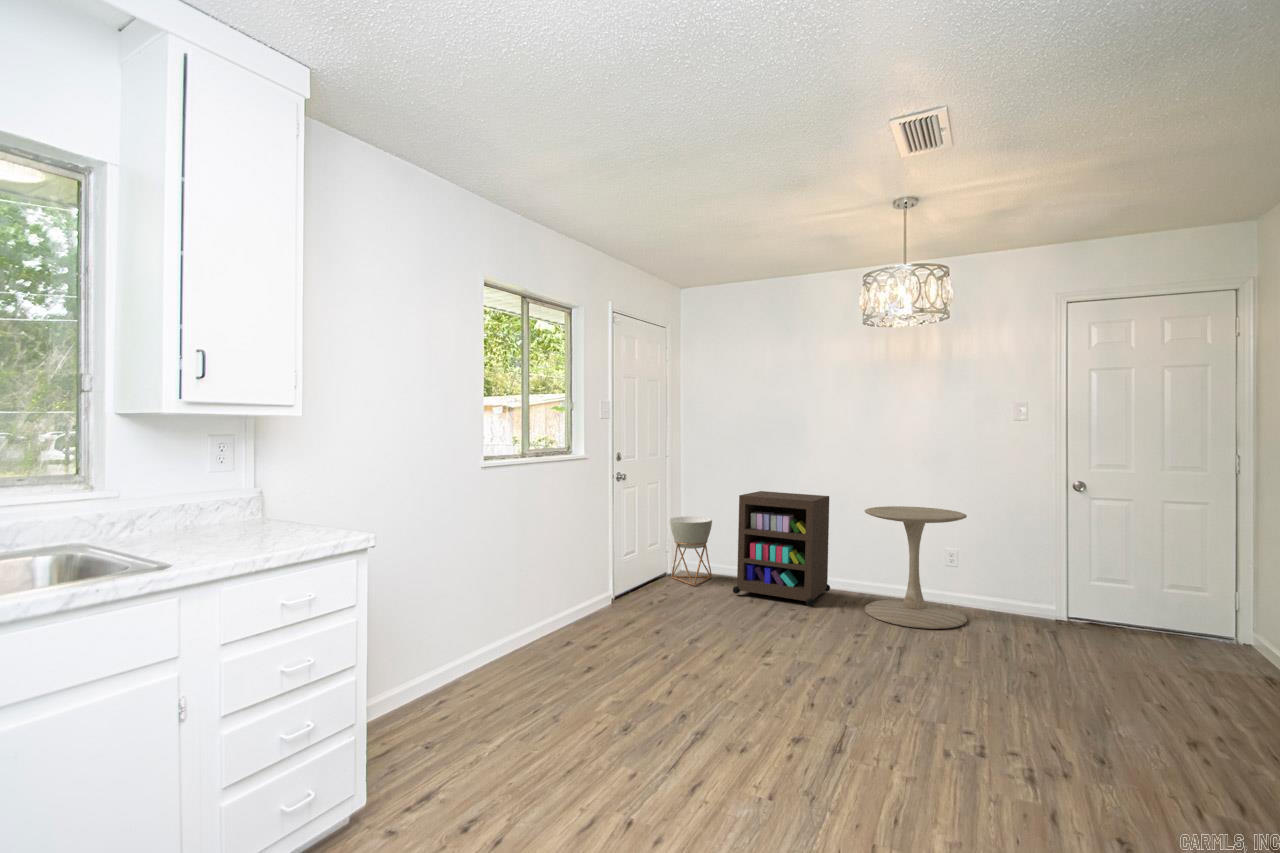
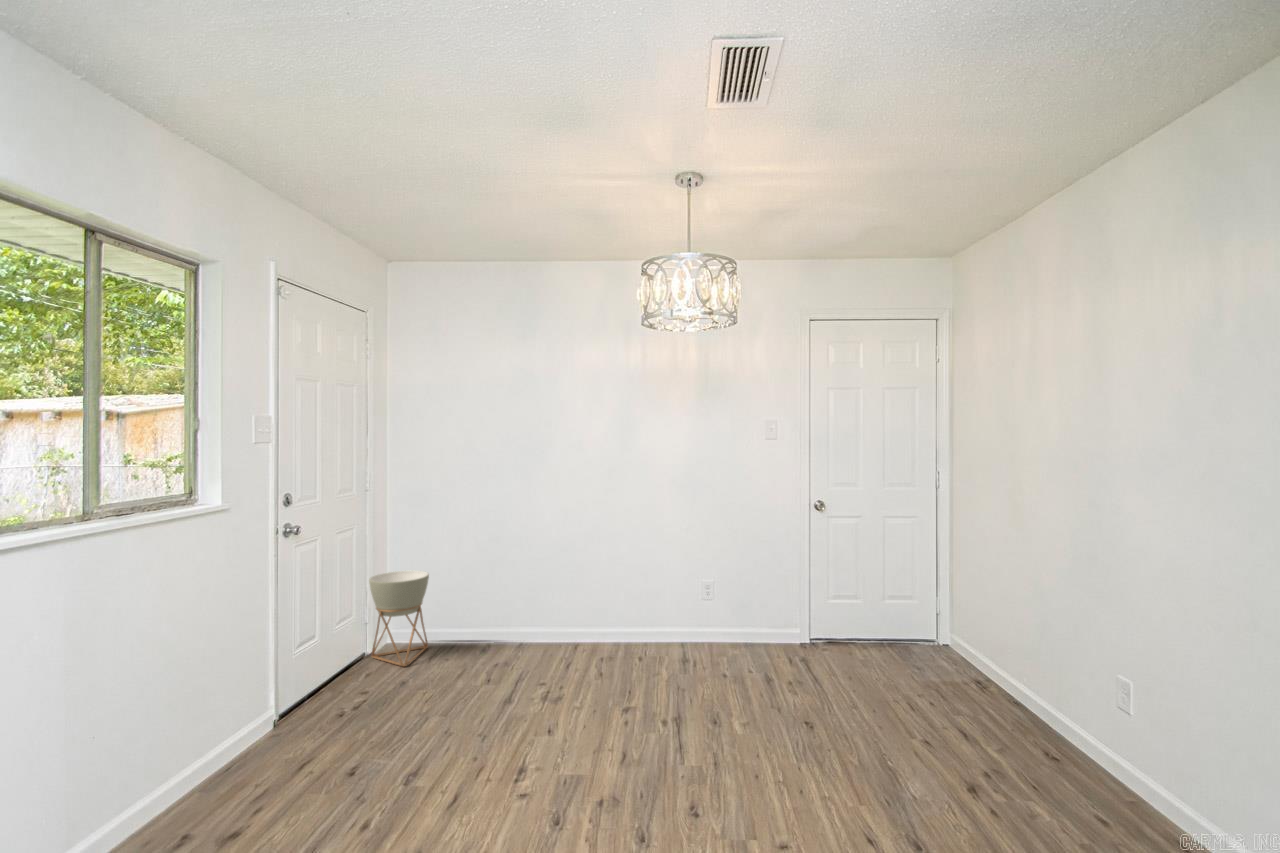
storage cabinet: present [733,491,830,606] -> none [460,532,576,673]
pedestal table: present [865,506,967,629] -> none [619,539,727,683]

